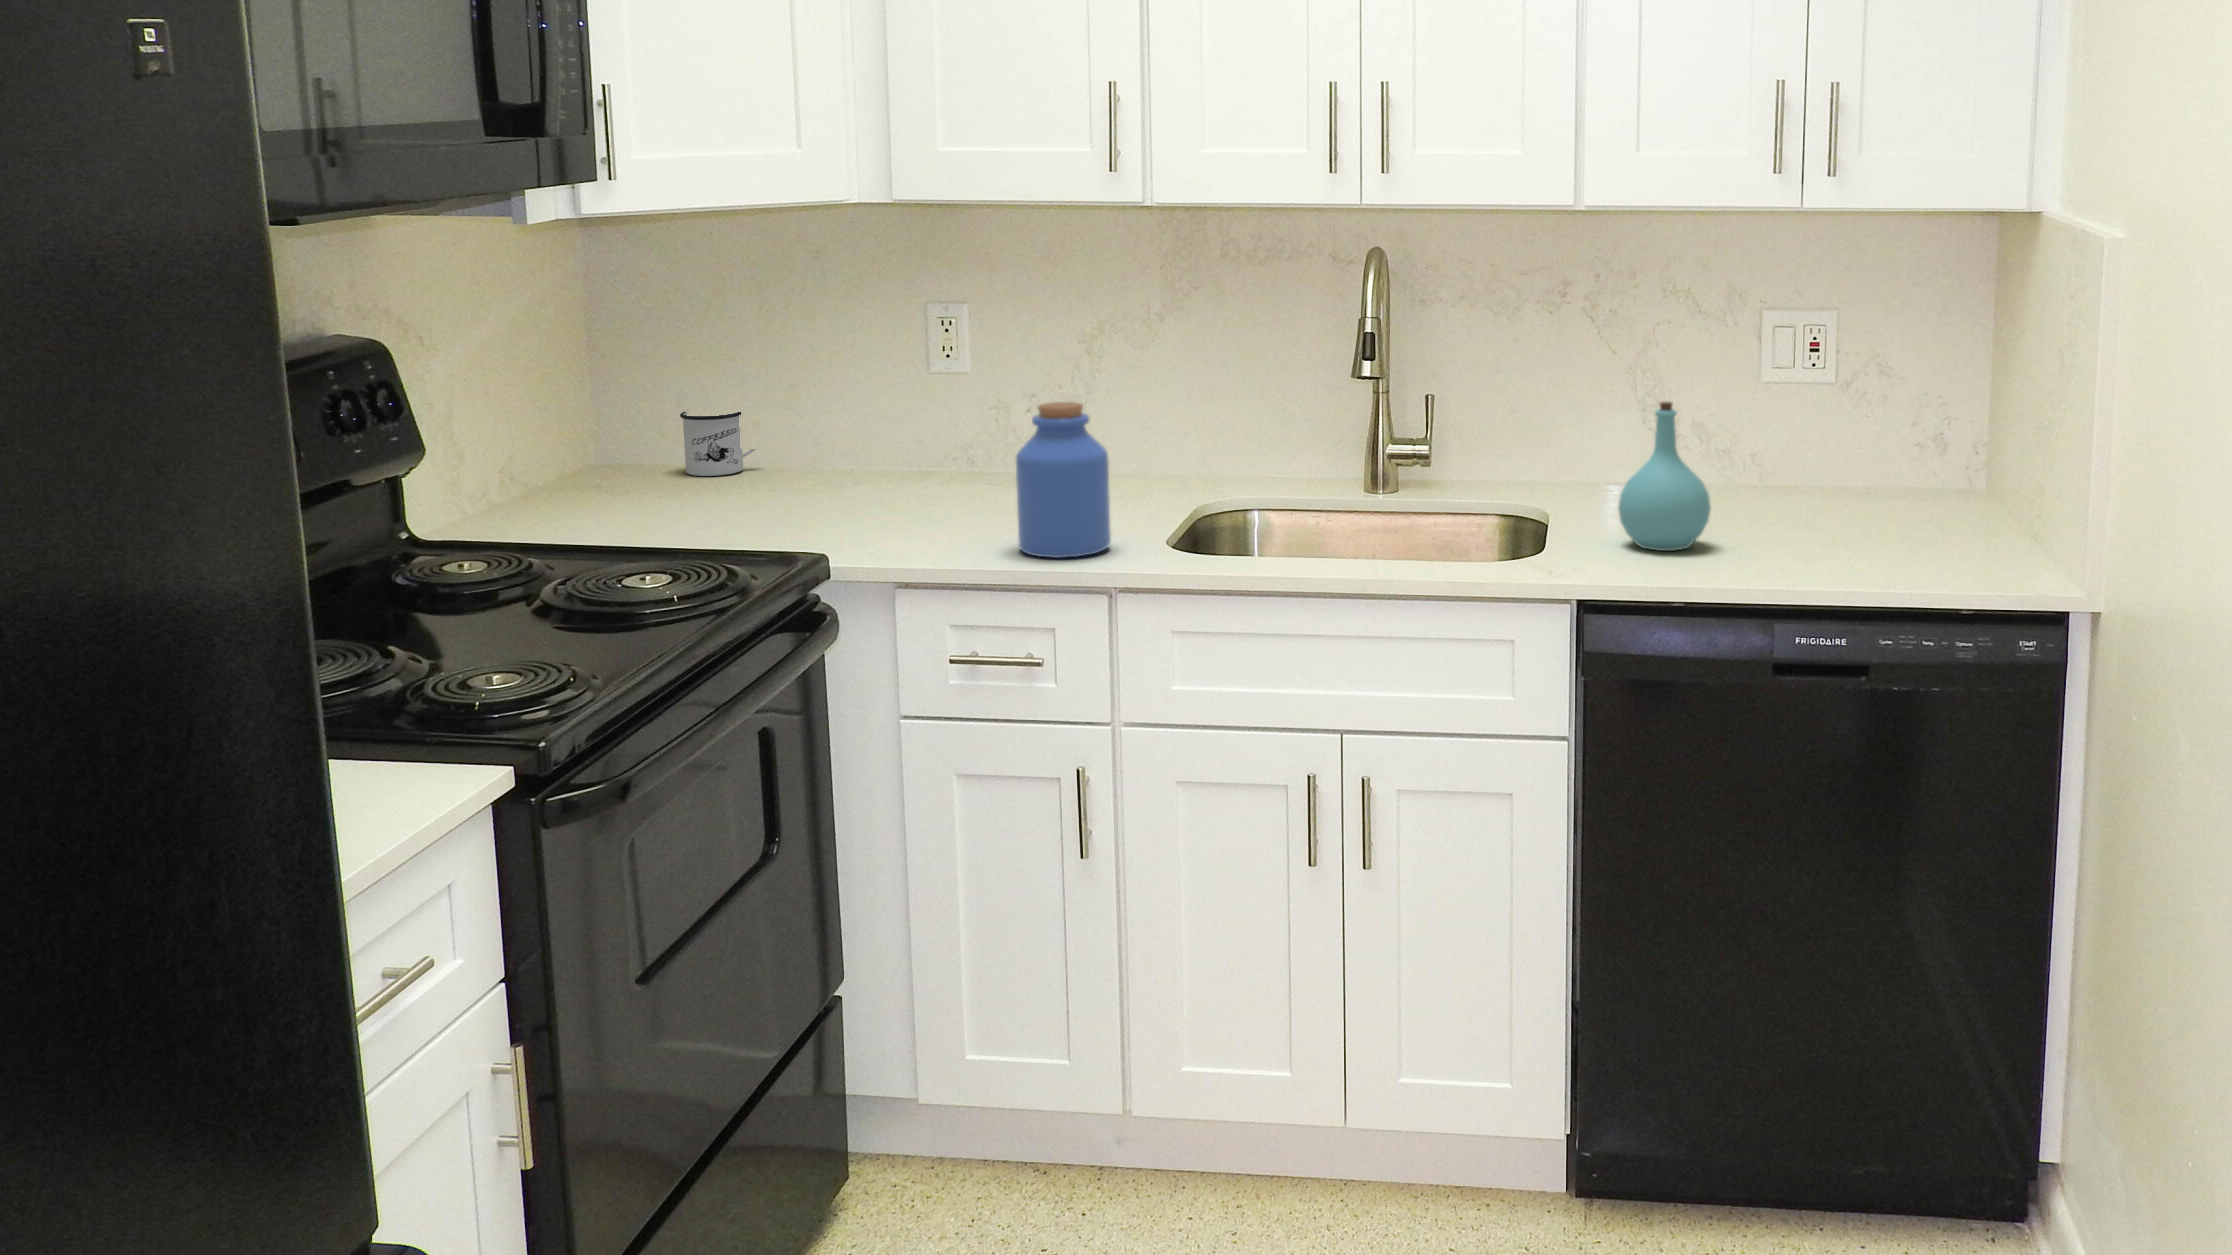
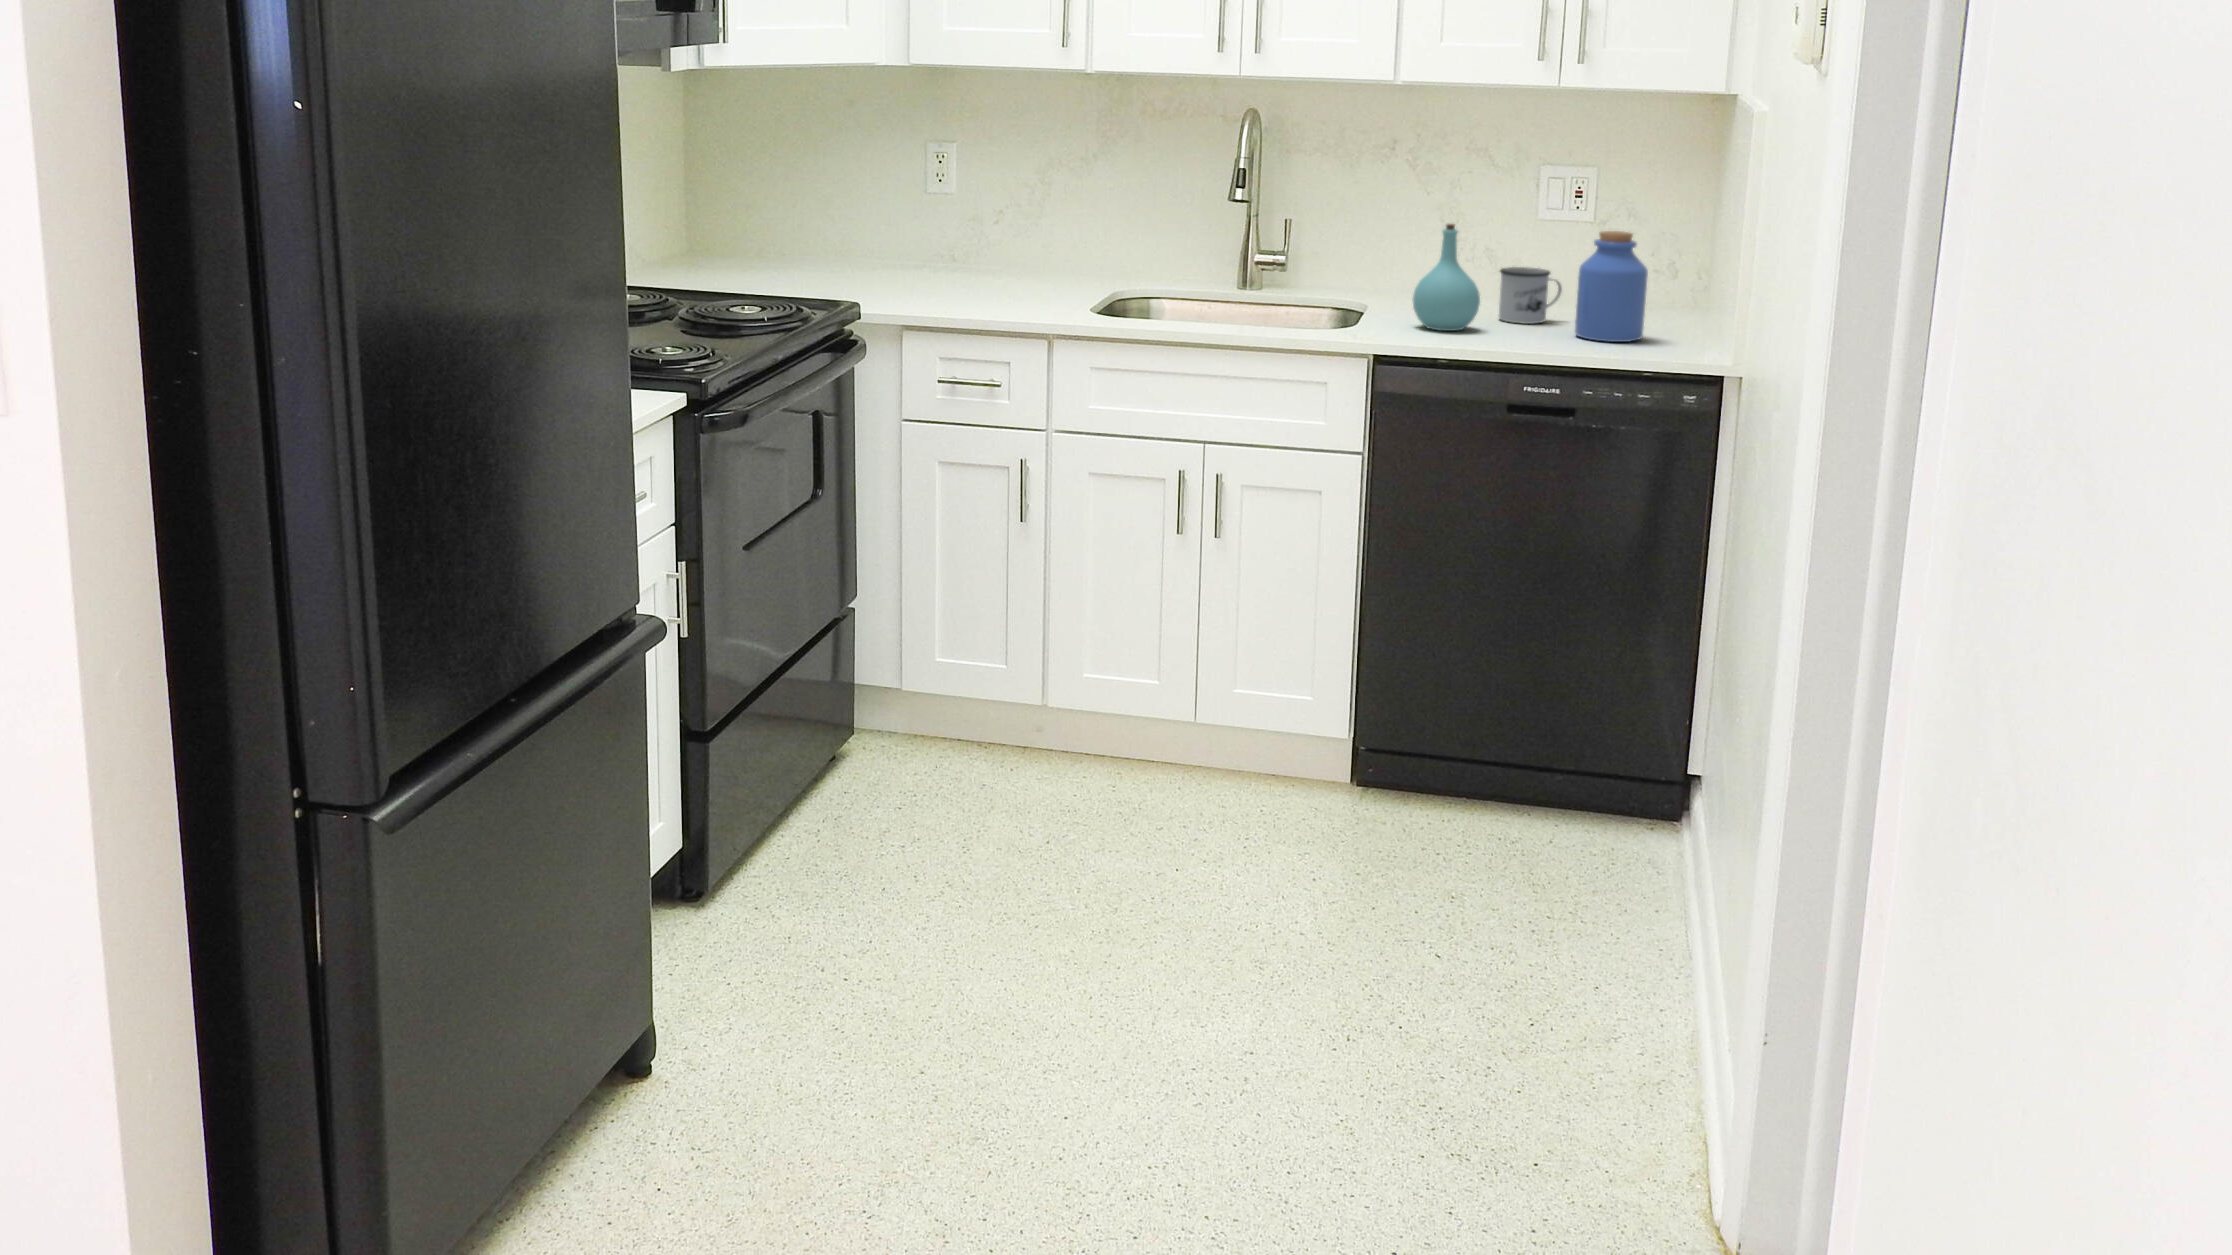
jar: present [1016,402,1111,558] -> present [1575,231,1648,342]
mug: present [680,412,756,476] -> present [1499,267,1562,324]

